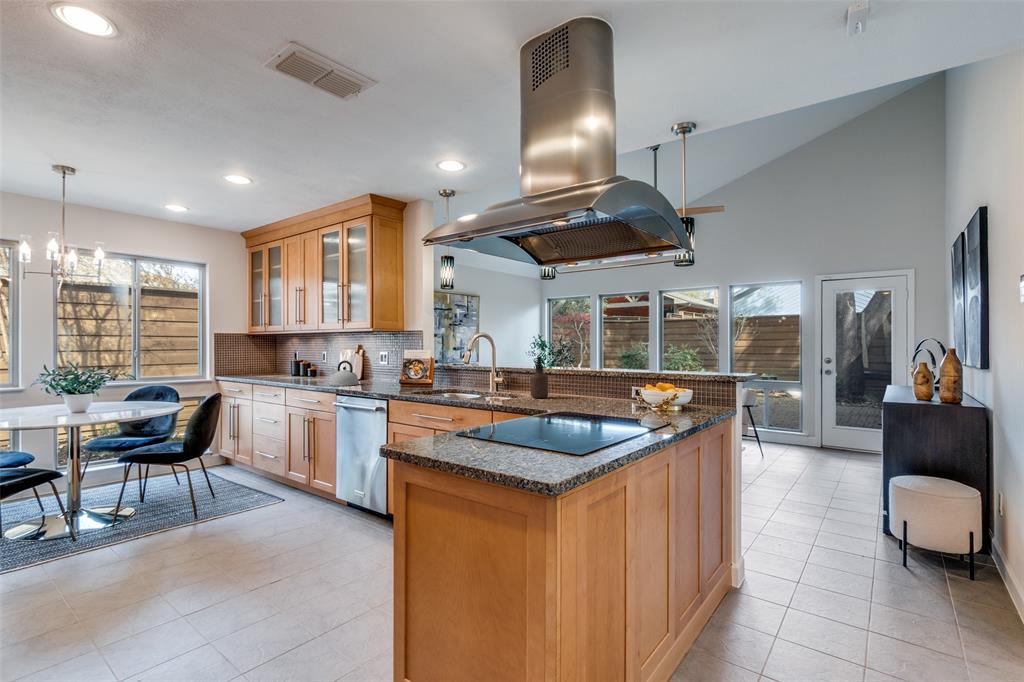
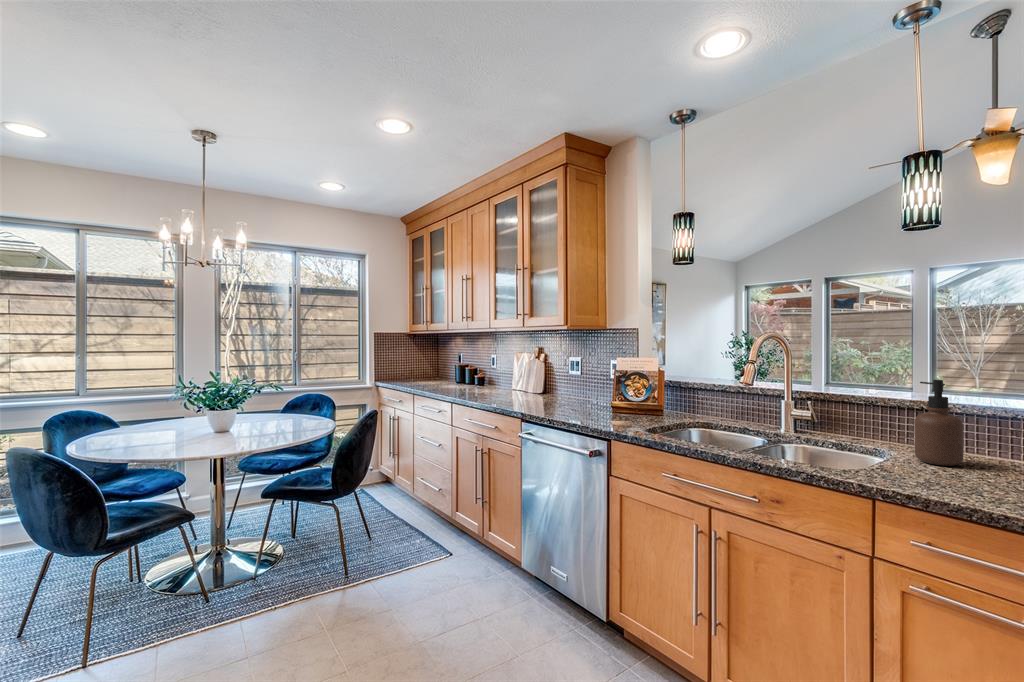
kettle: present [330,361,359,386] -> none [507,370,546,405]

